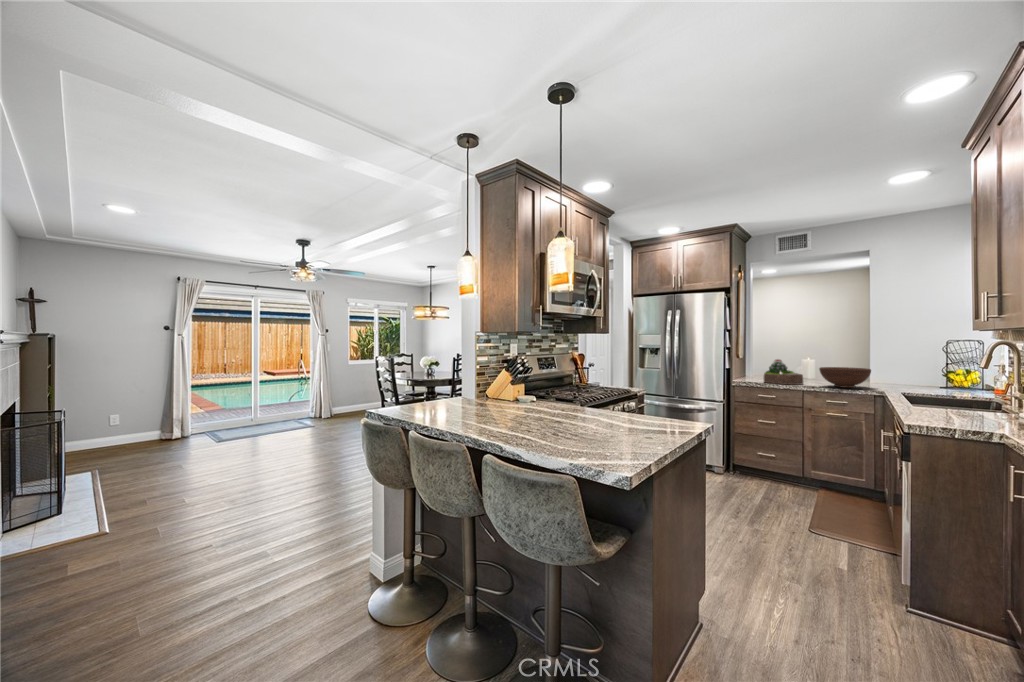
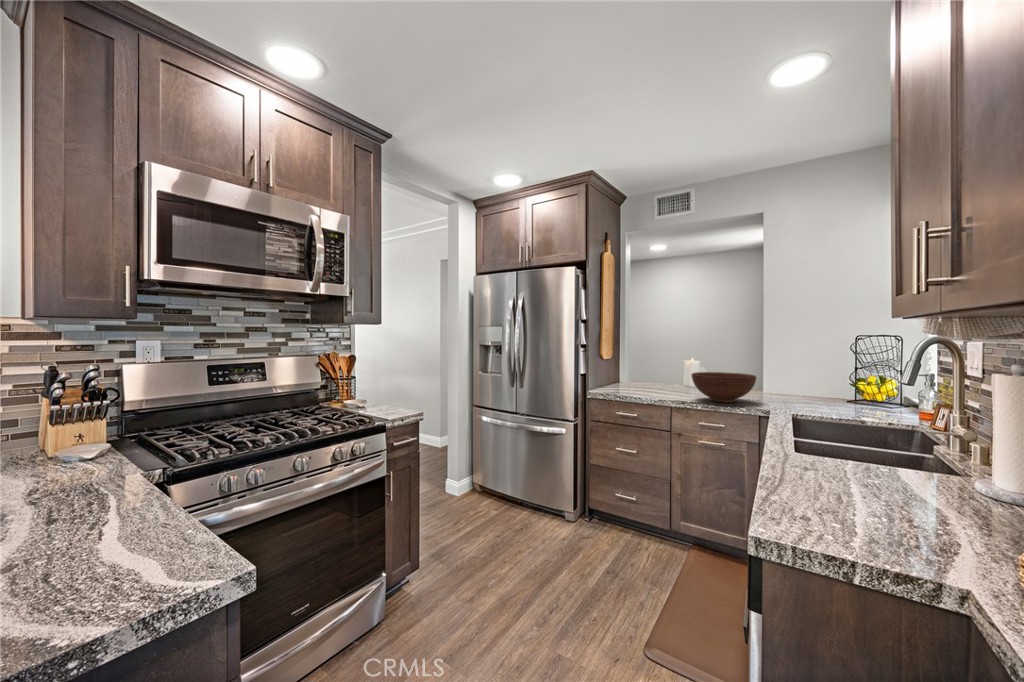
succulent plant: present [764,359,803,385] -> none [626,361,675,397]

